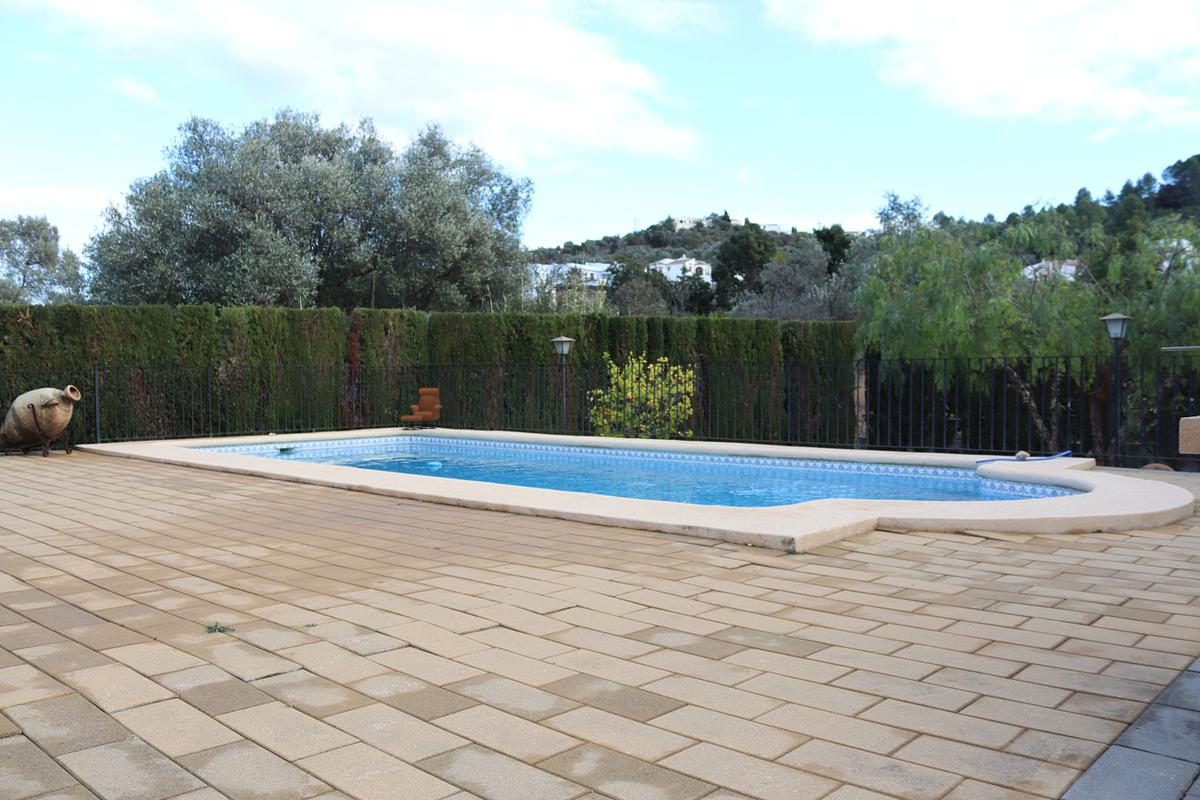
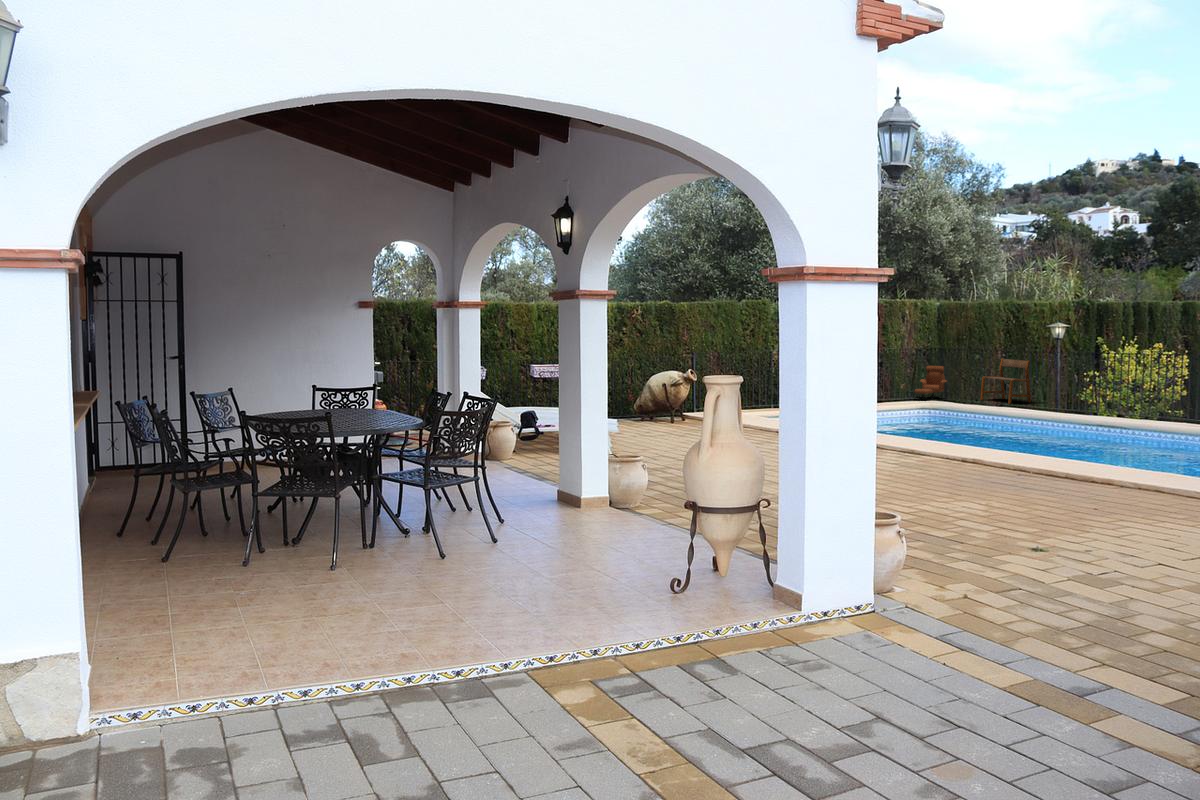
bench: none [479,379,534,432] -> present [980,359,1031,404]

